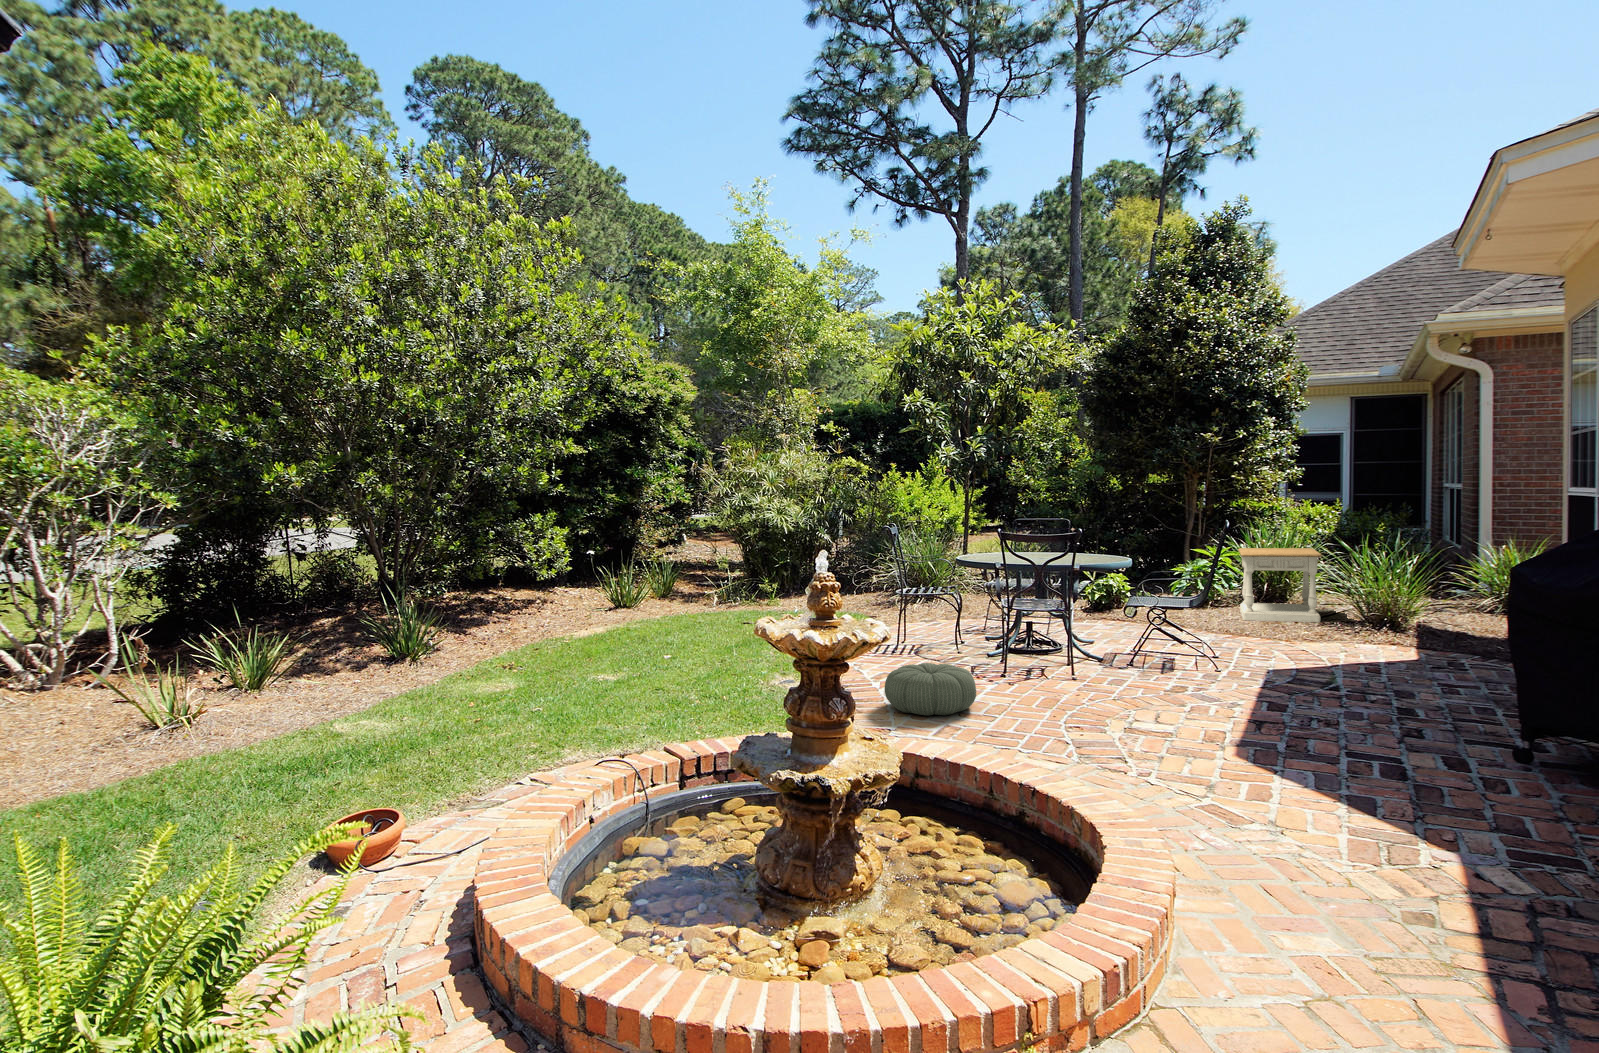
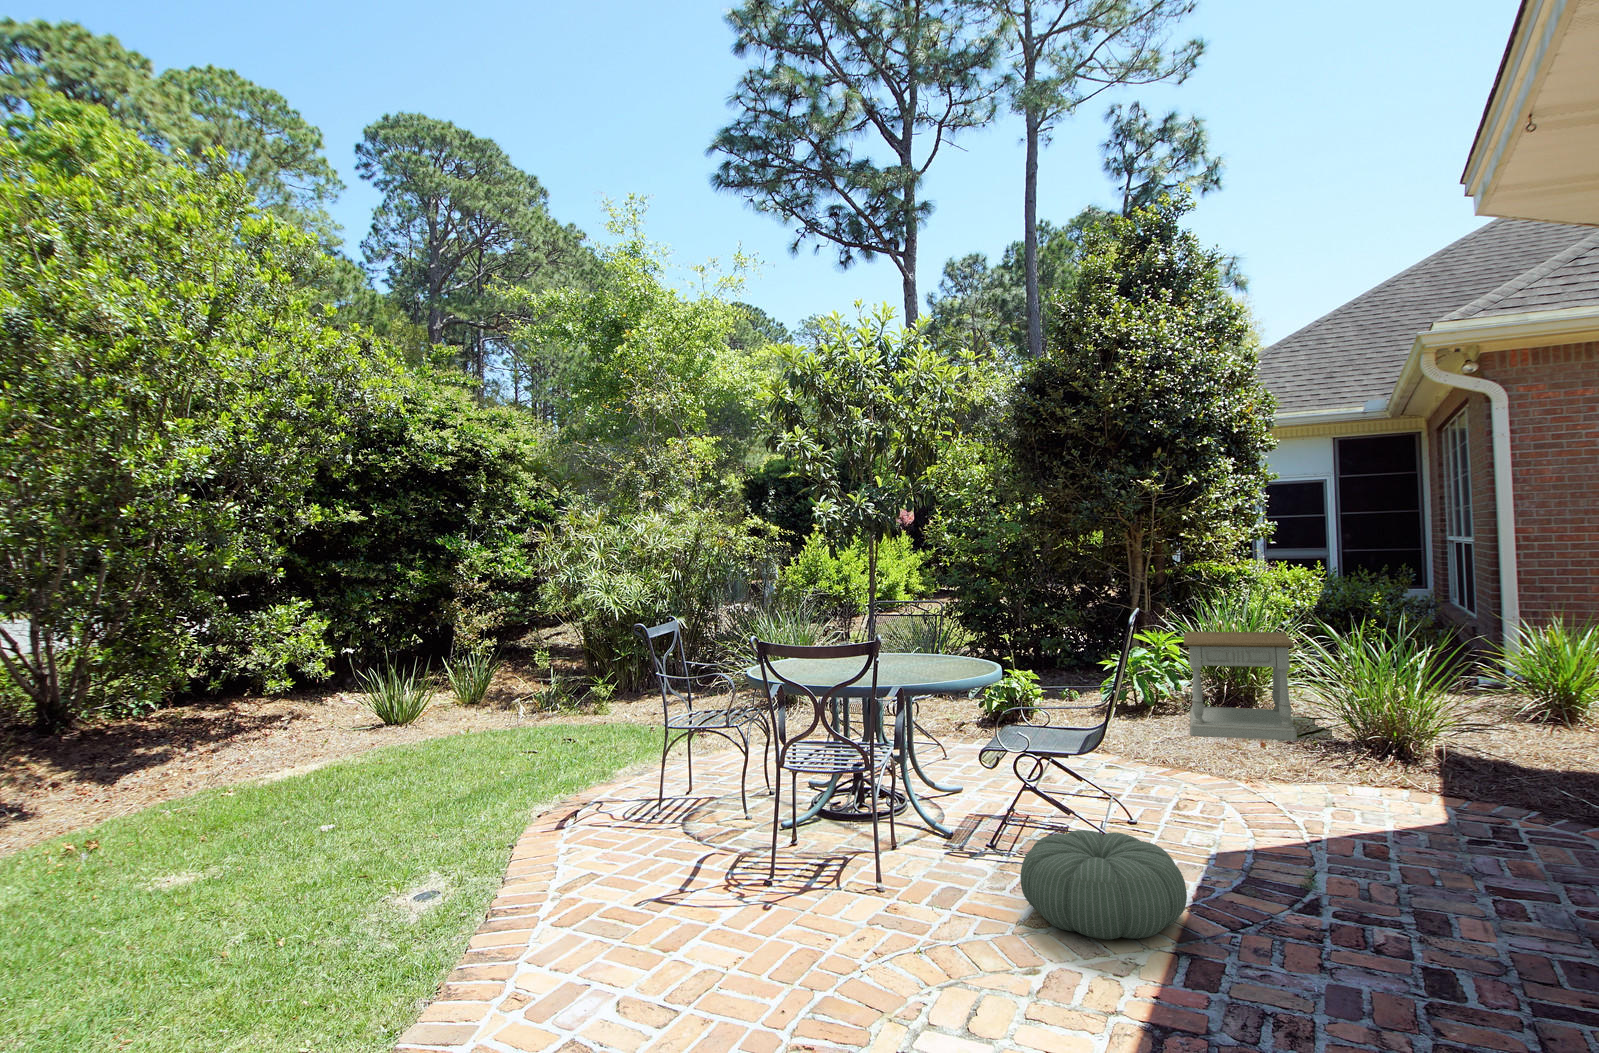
pouf: present [885,663,976,716] -> present [1020,830,1187,940]

